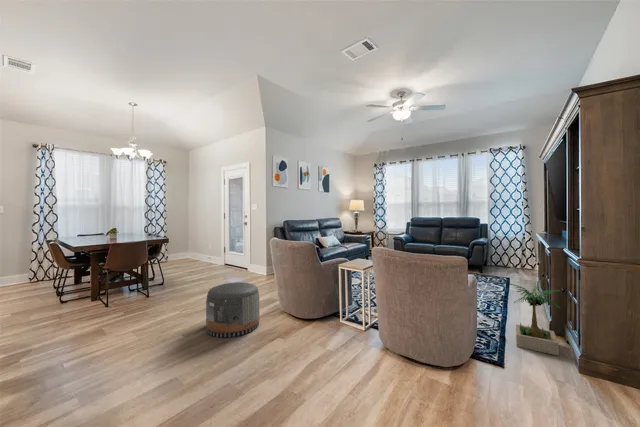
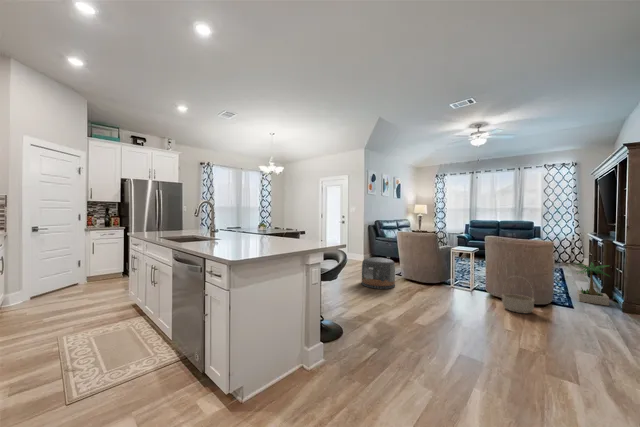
basket: none [388,322,437,393] -> present [502,276,534,313]

